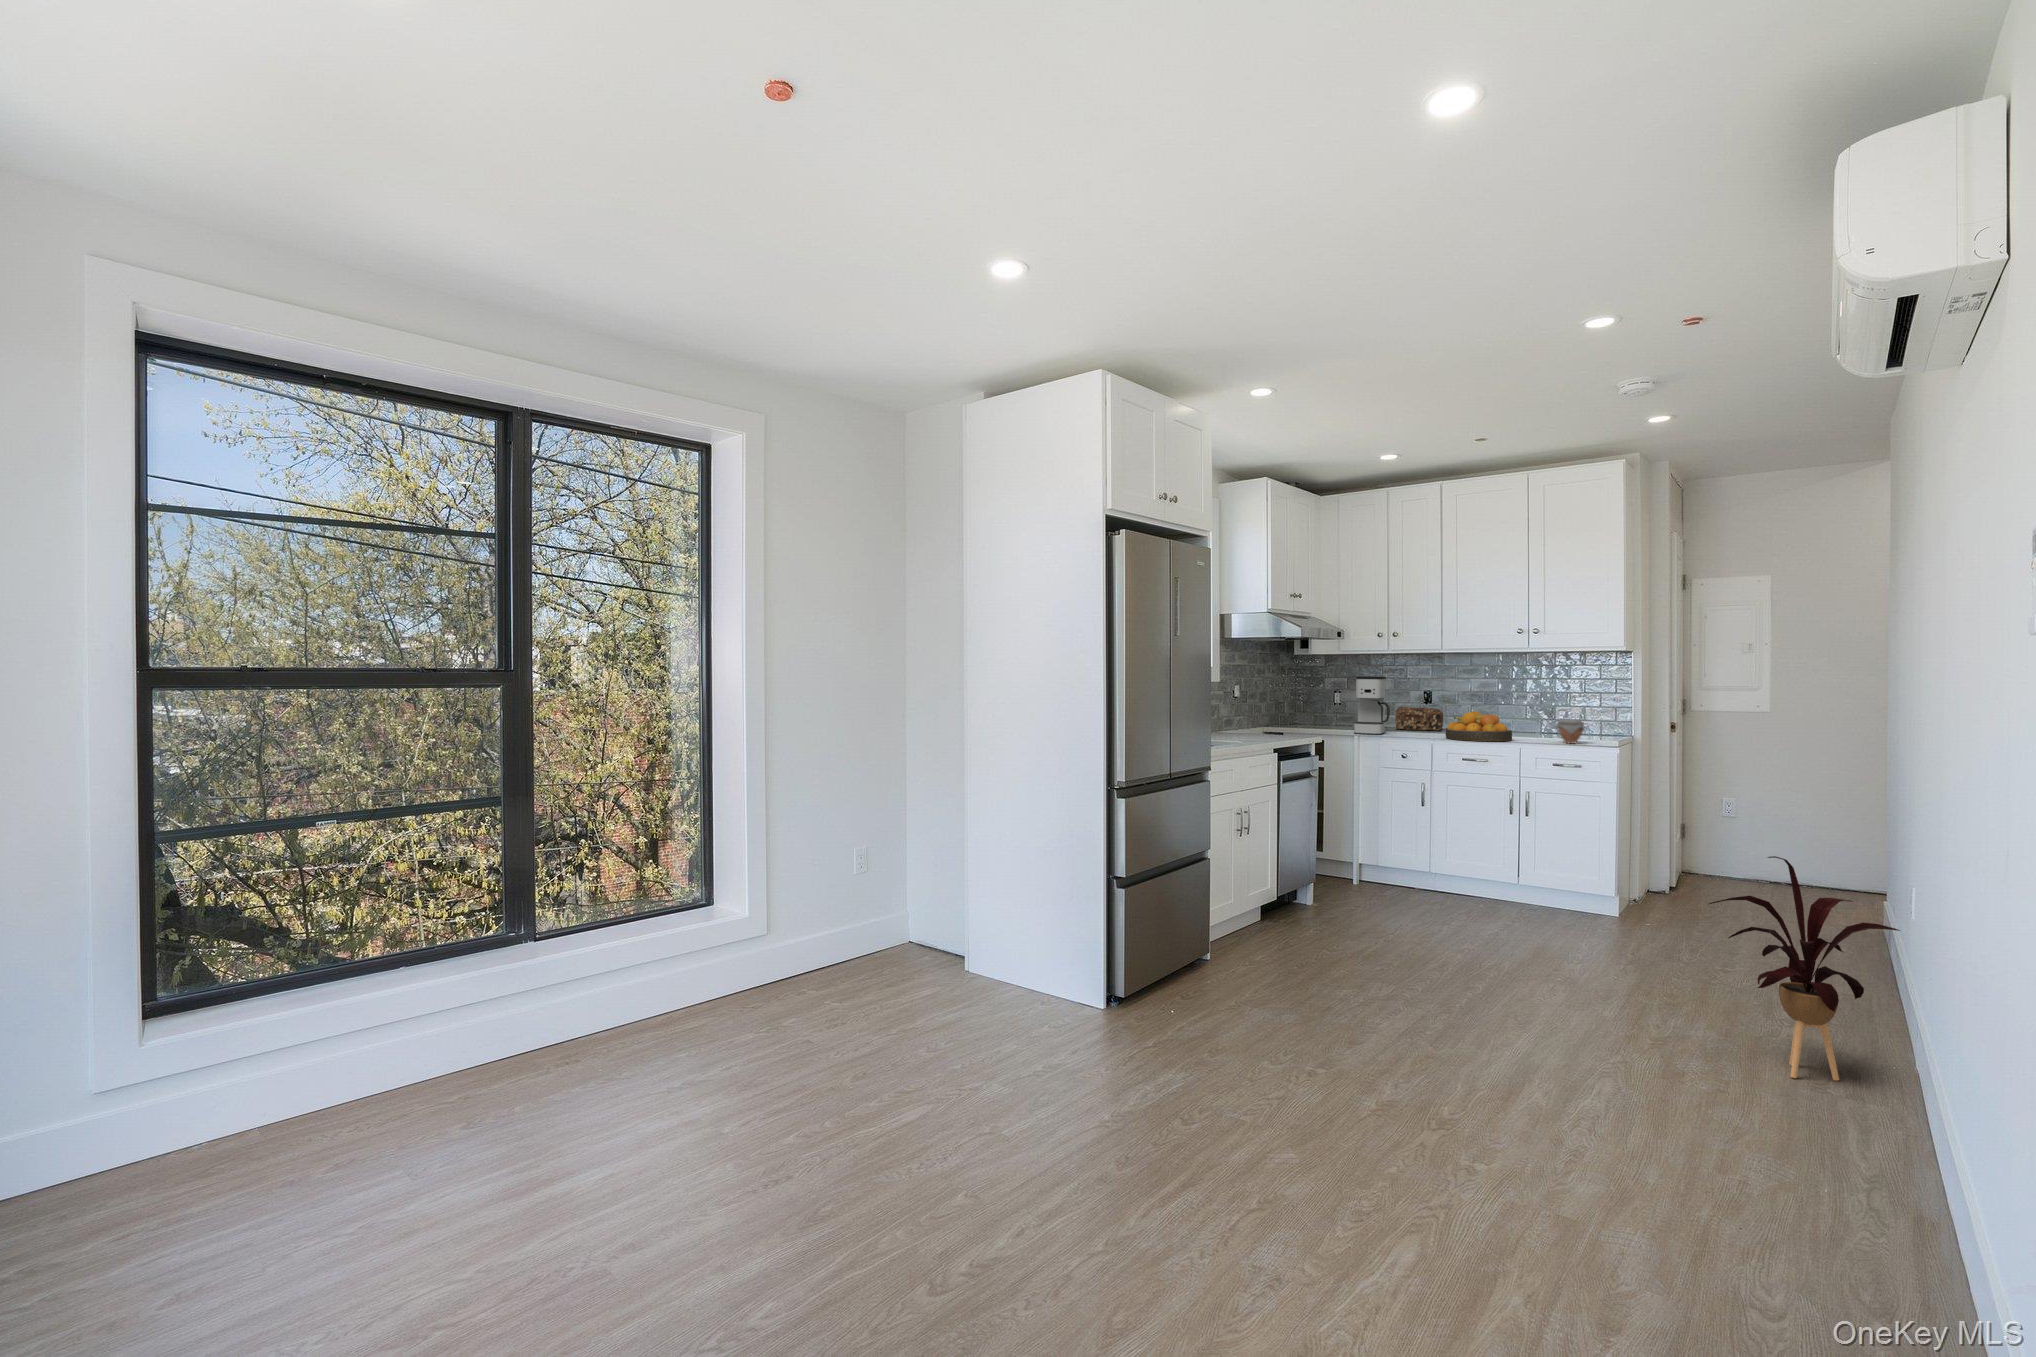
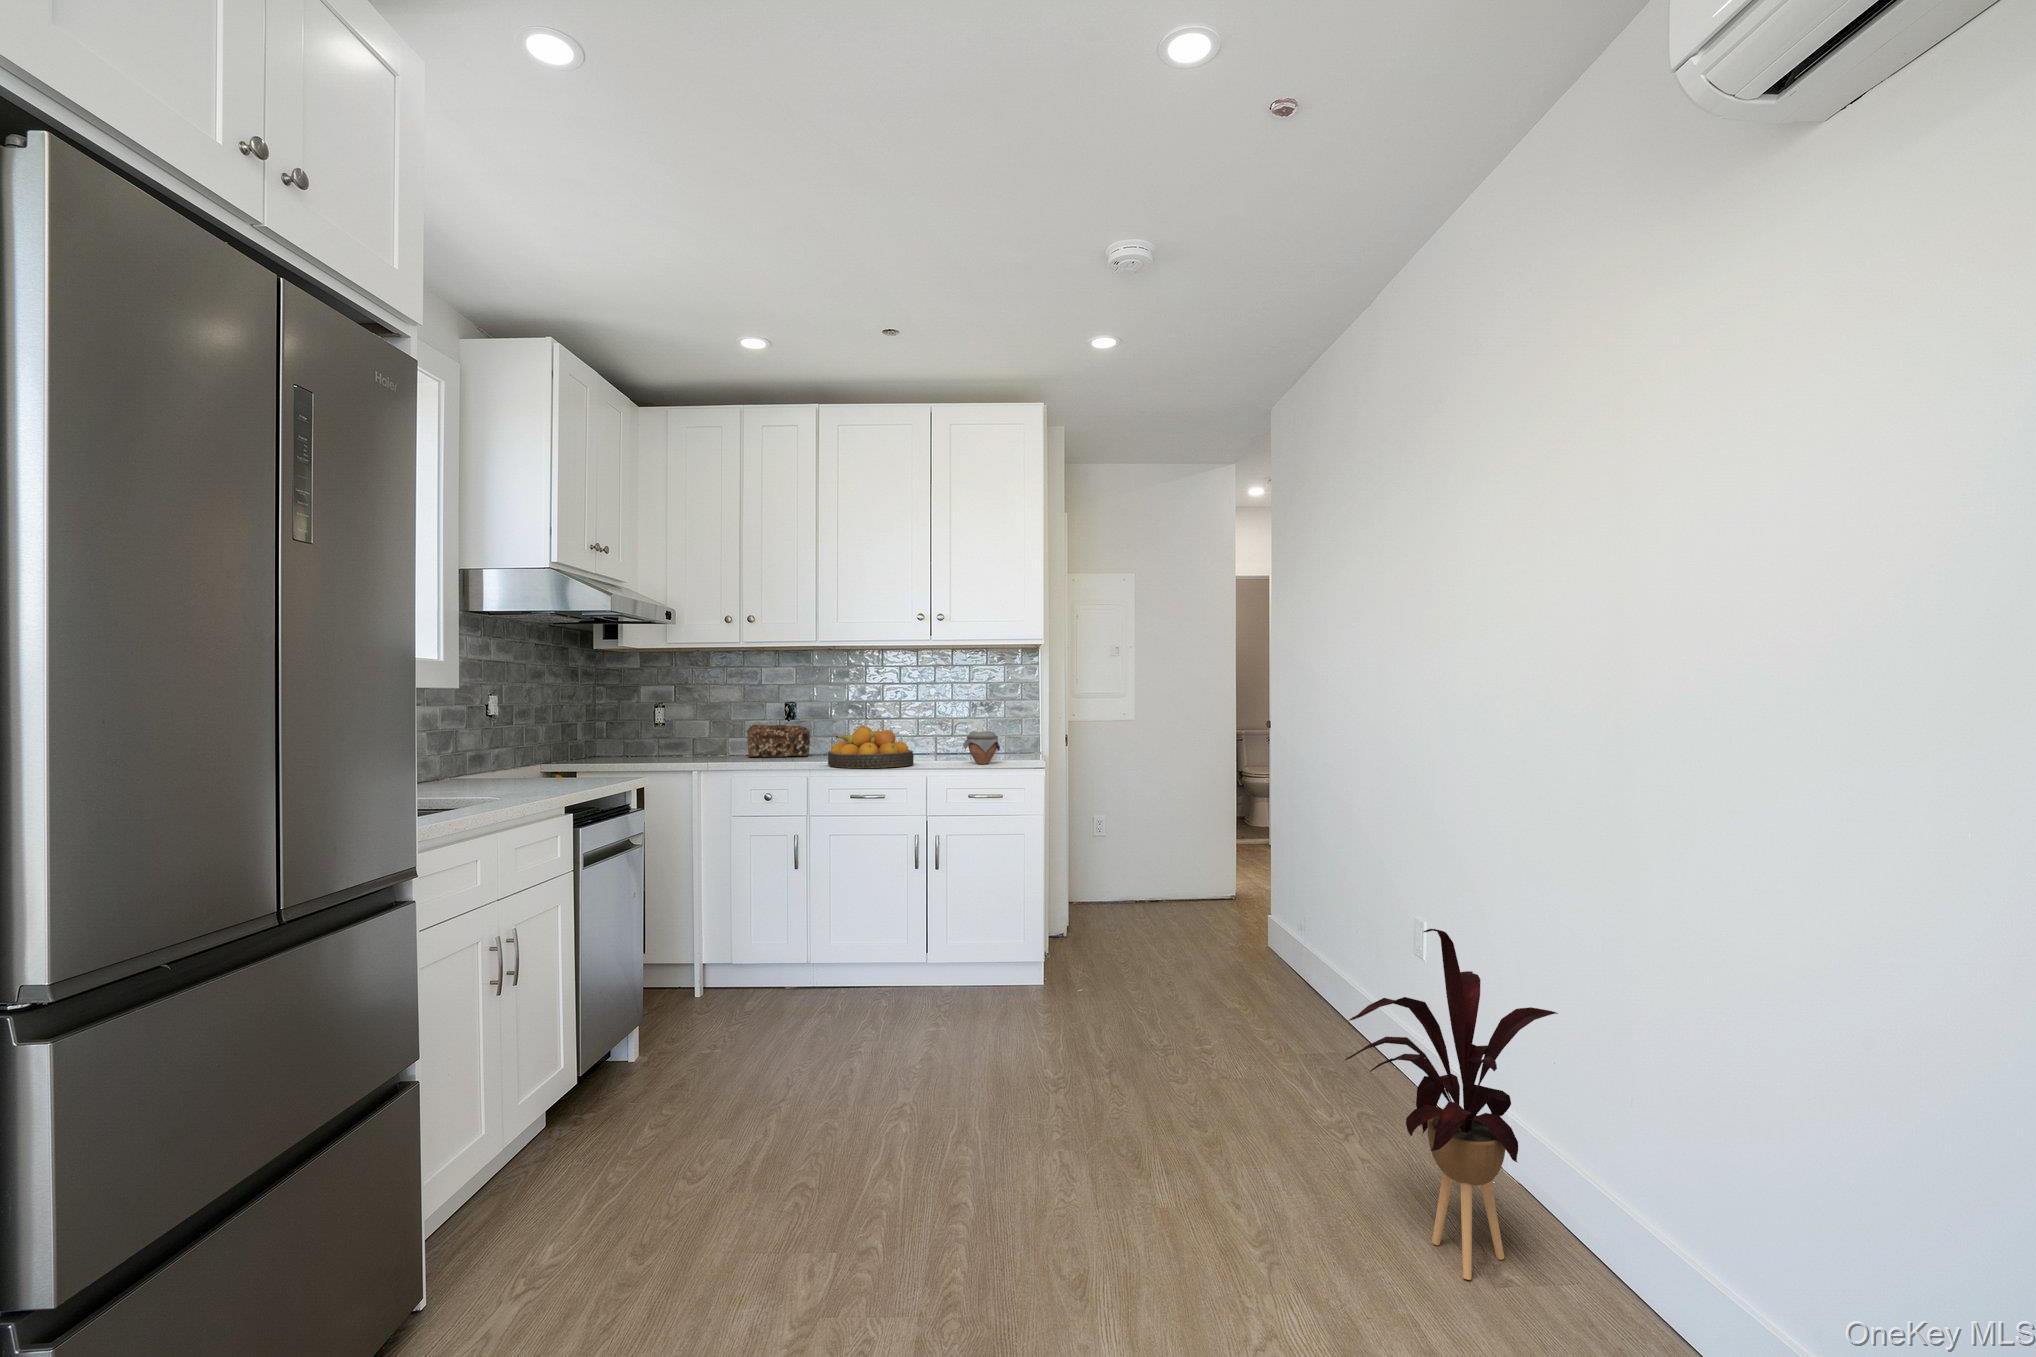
coffee maker: present [1354,676,1390,734] -> none [694,680,747,767]

